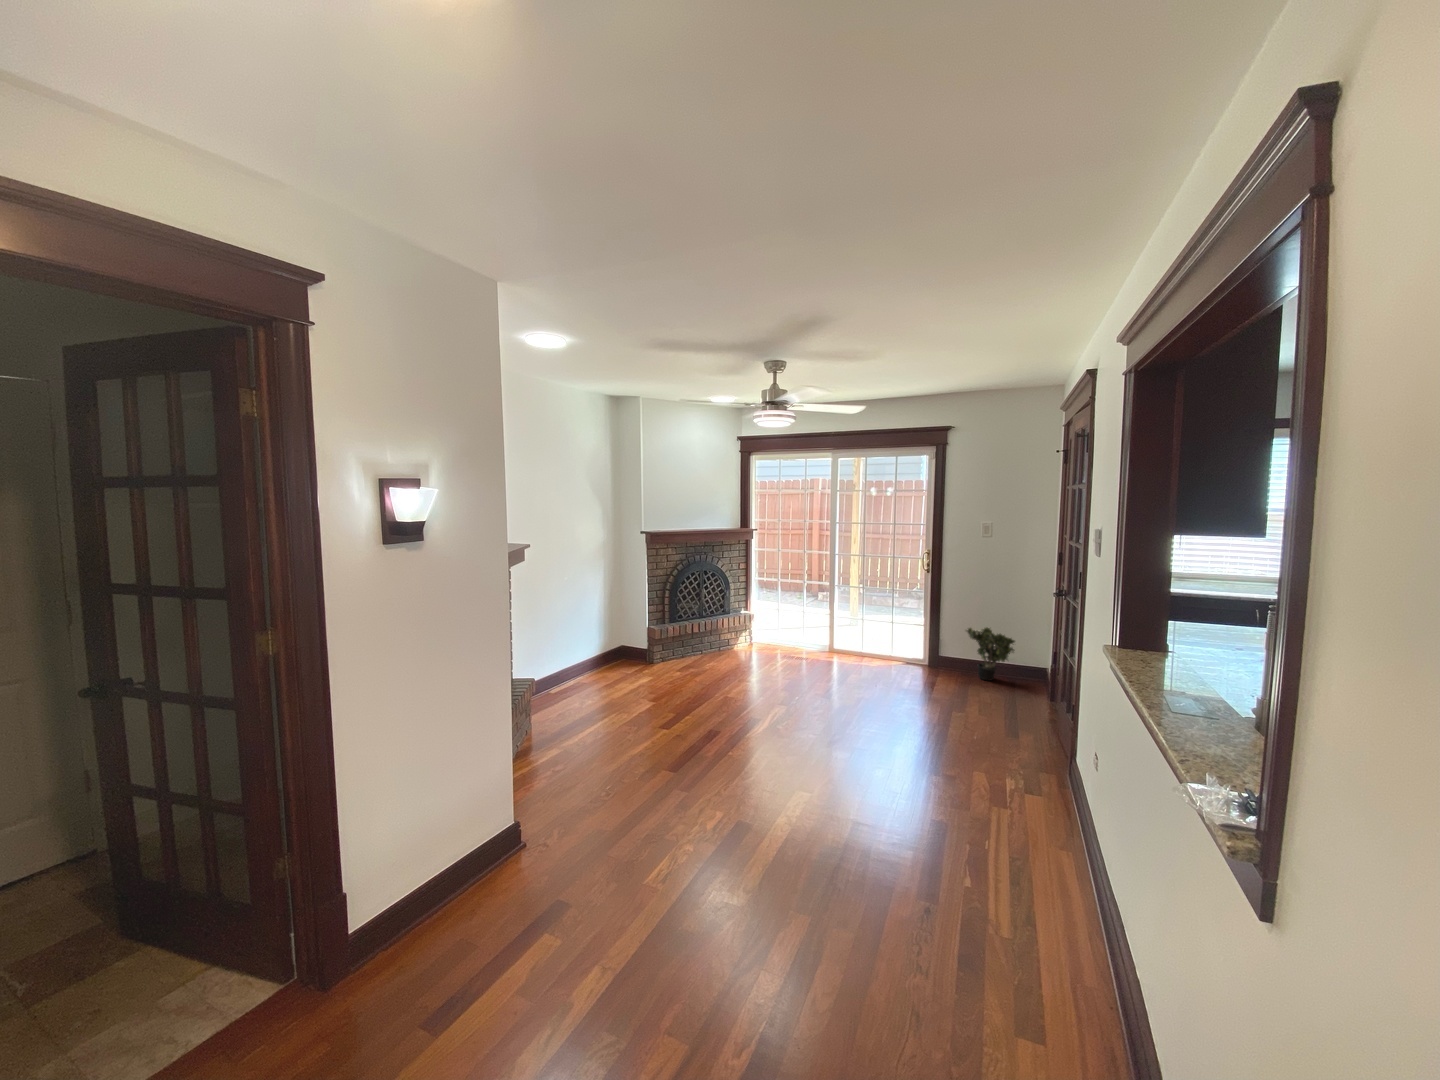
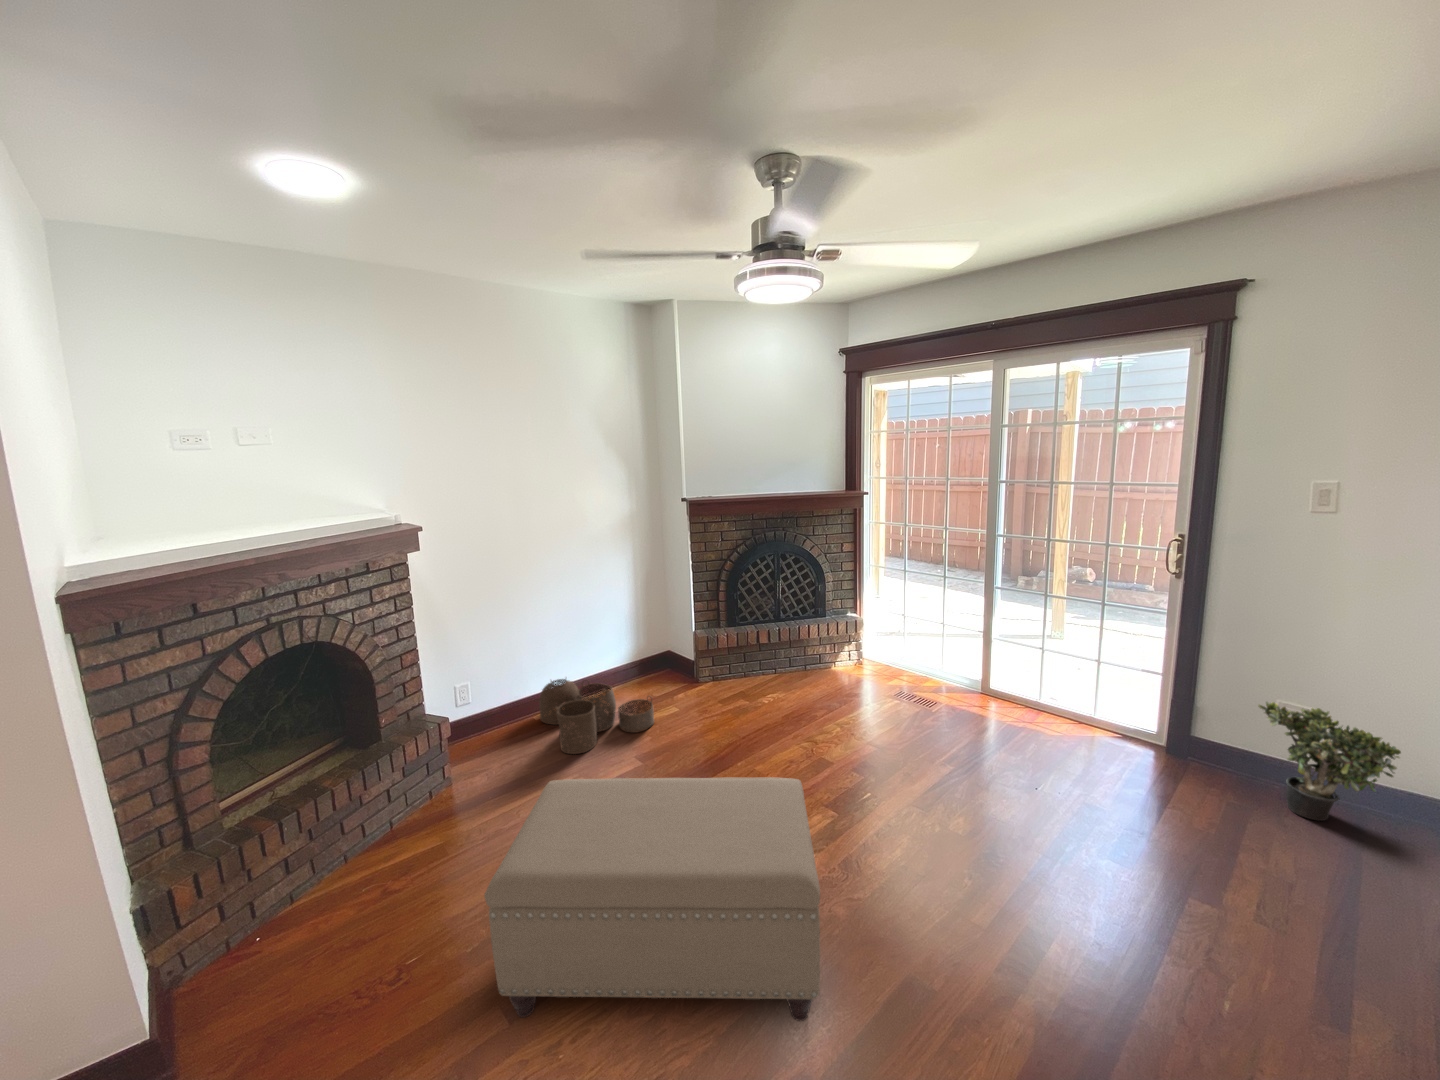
woven basket: none [553,659,643,705] -> present [539,679,654,754]
ottoman: none [658,670,829,792] -> present [484,777,820,1021]

